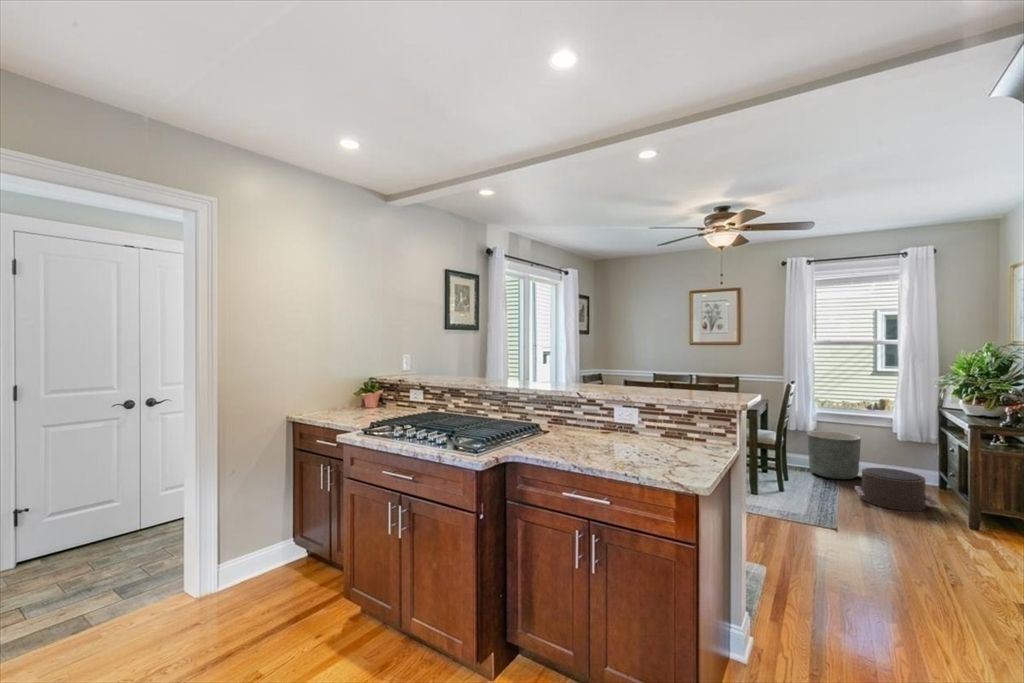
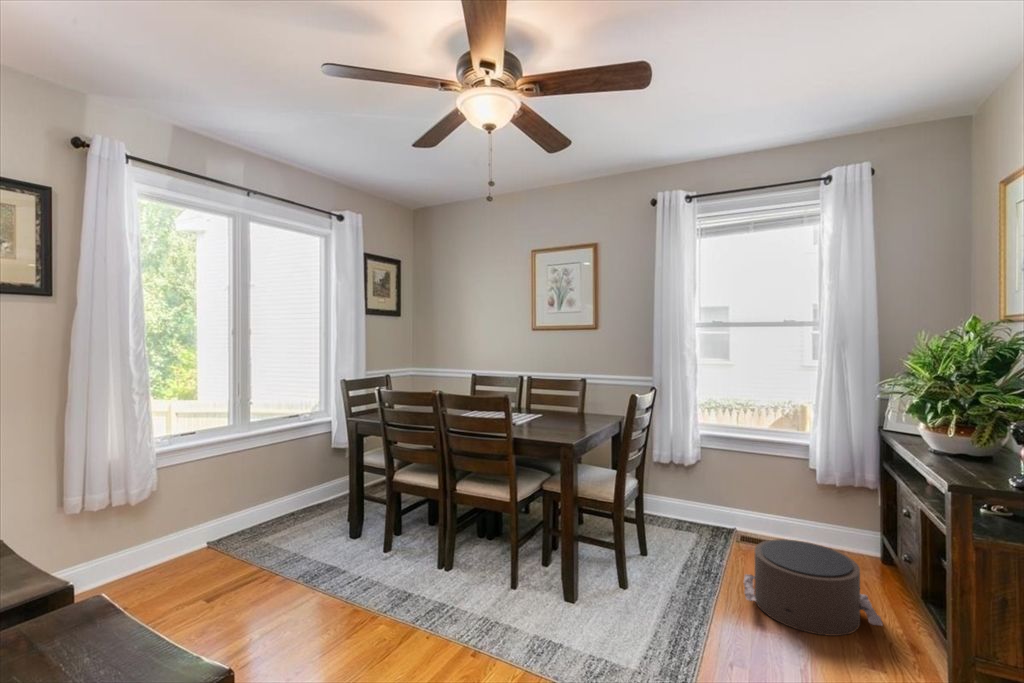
planter: present [807,431,861,479] -> none [684,464,762,548]

